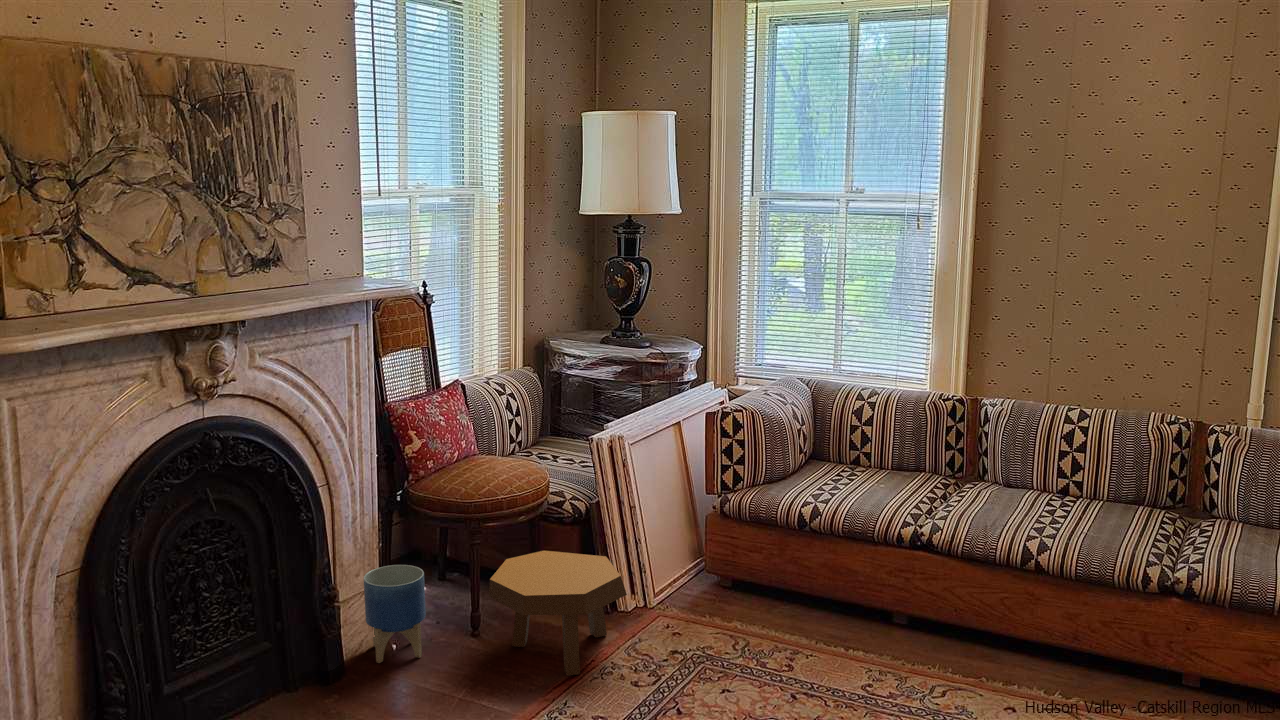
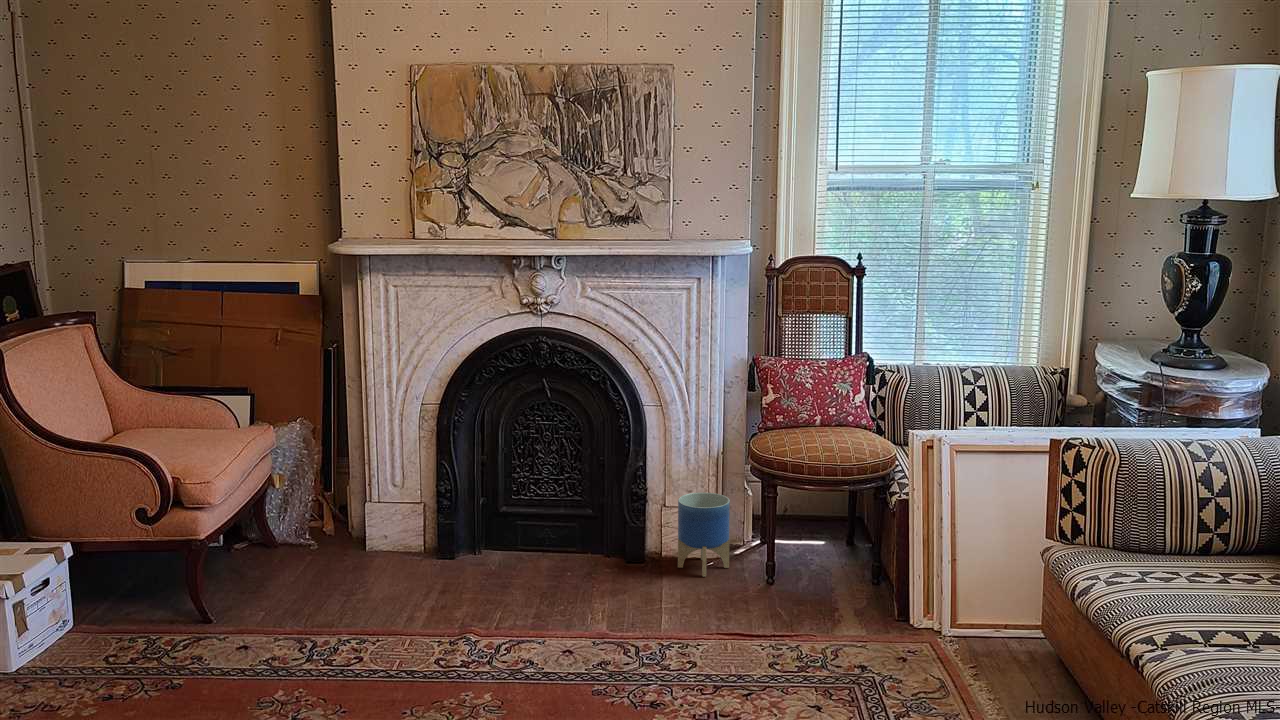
footstool: present [489,551,627,676] -> none [726,523,865,640]

